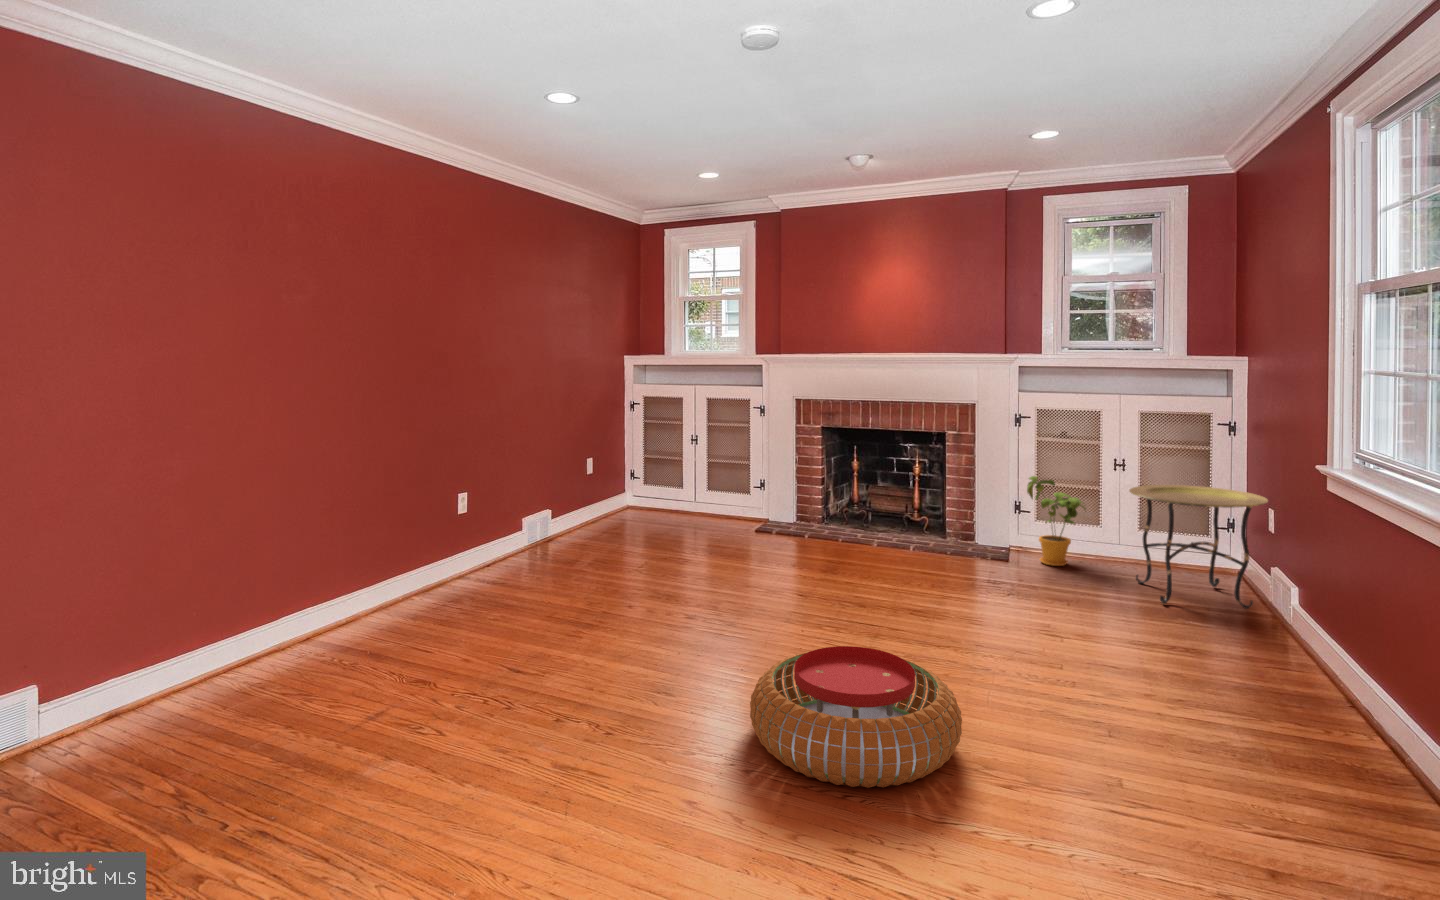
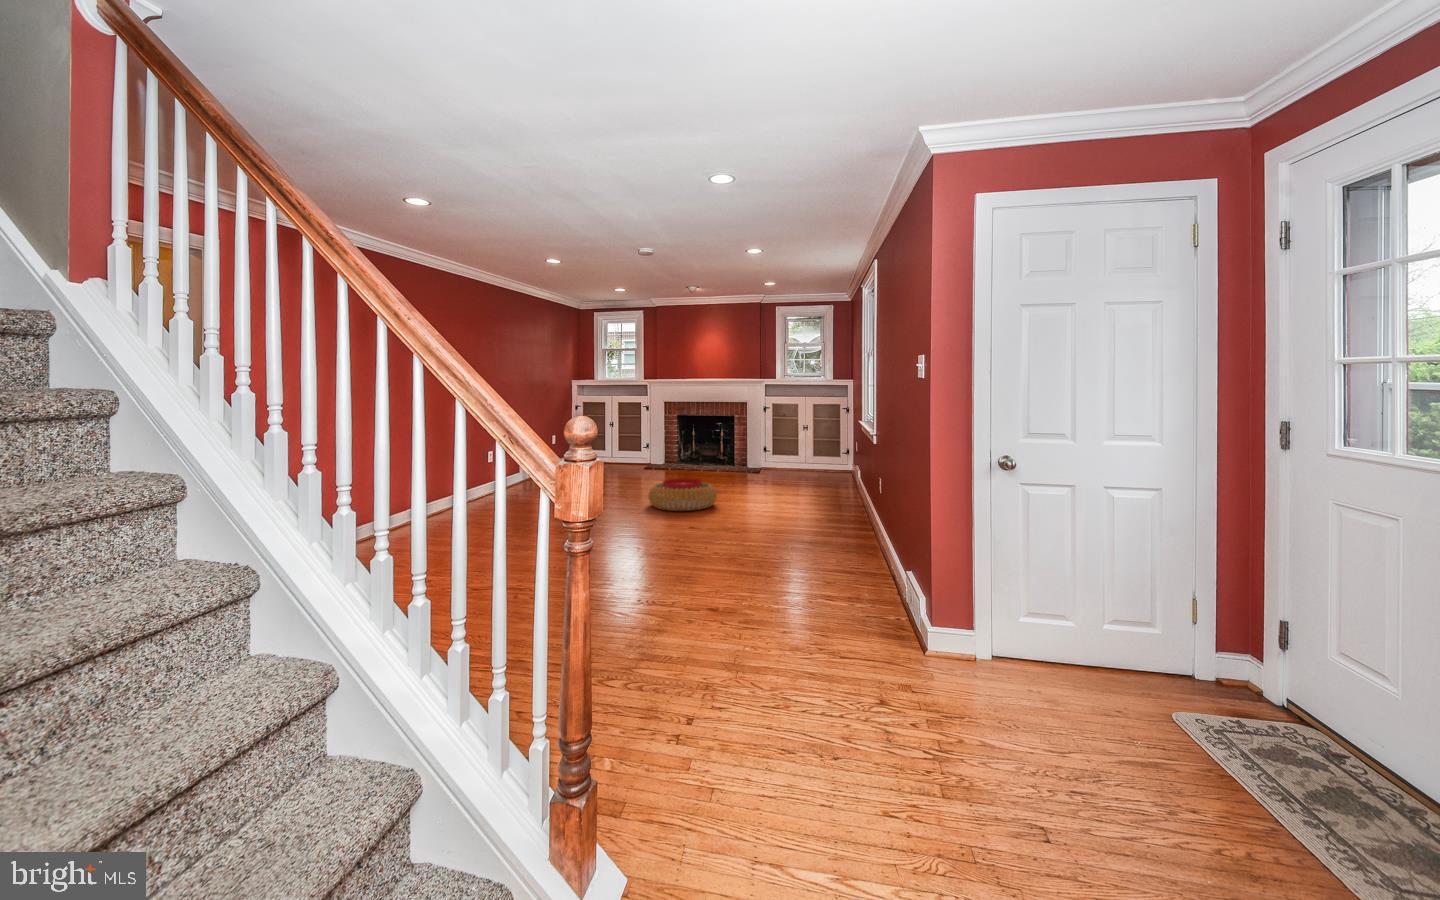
house plant: present [1027,476,1086,566] -> none [766,433,790,472]
side table: present [1130,485,1268,609] -> none [801,434,849,480]

